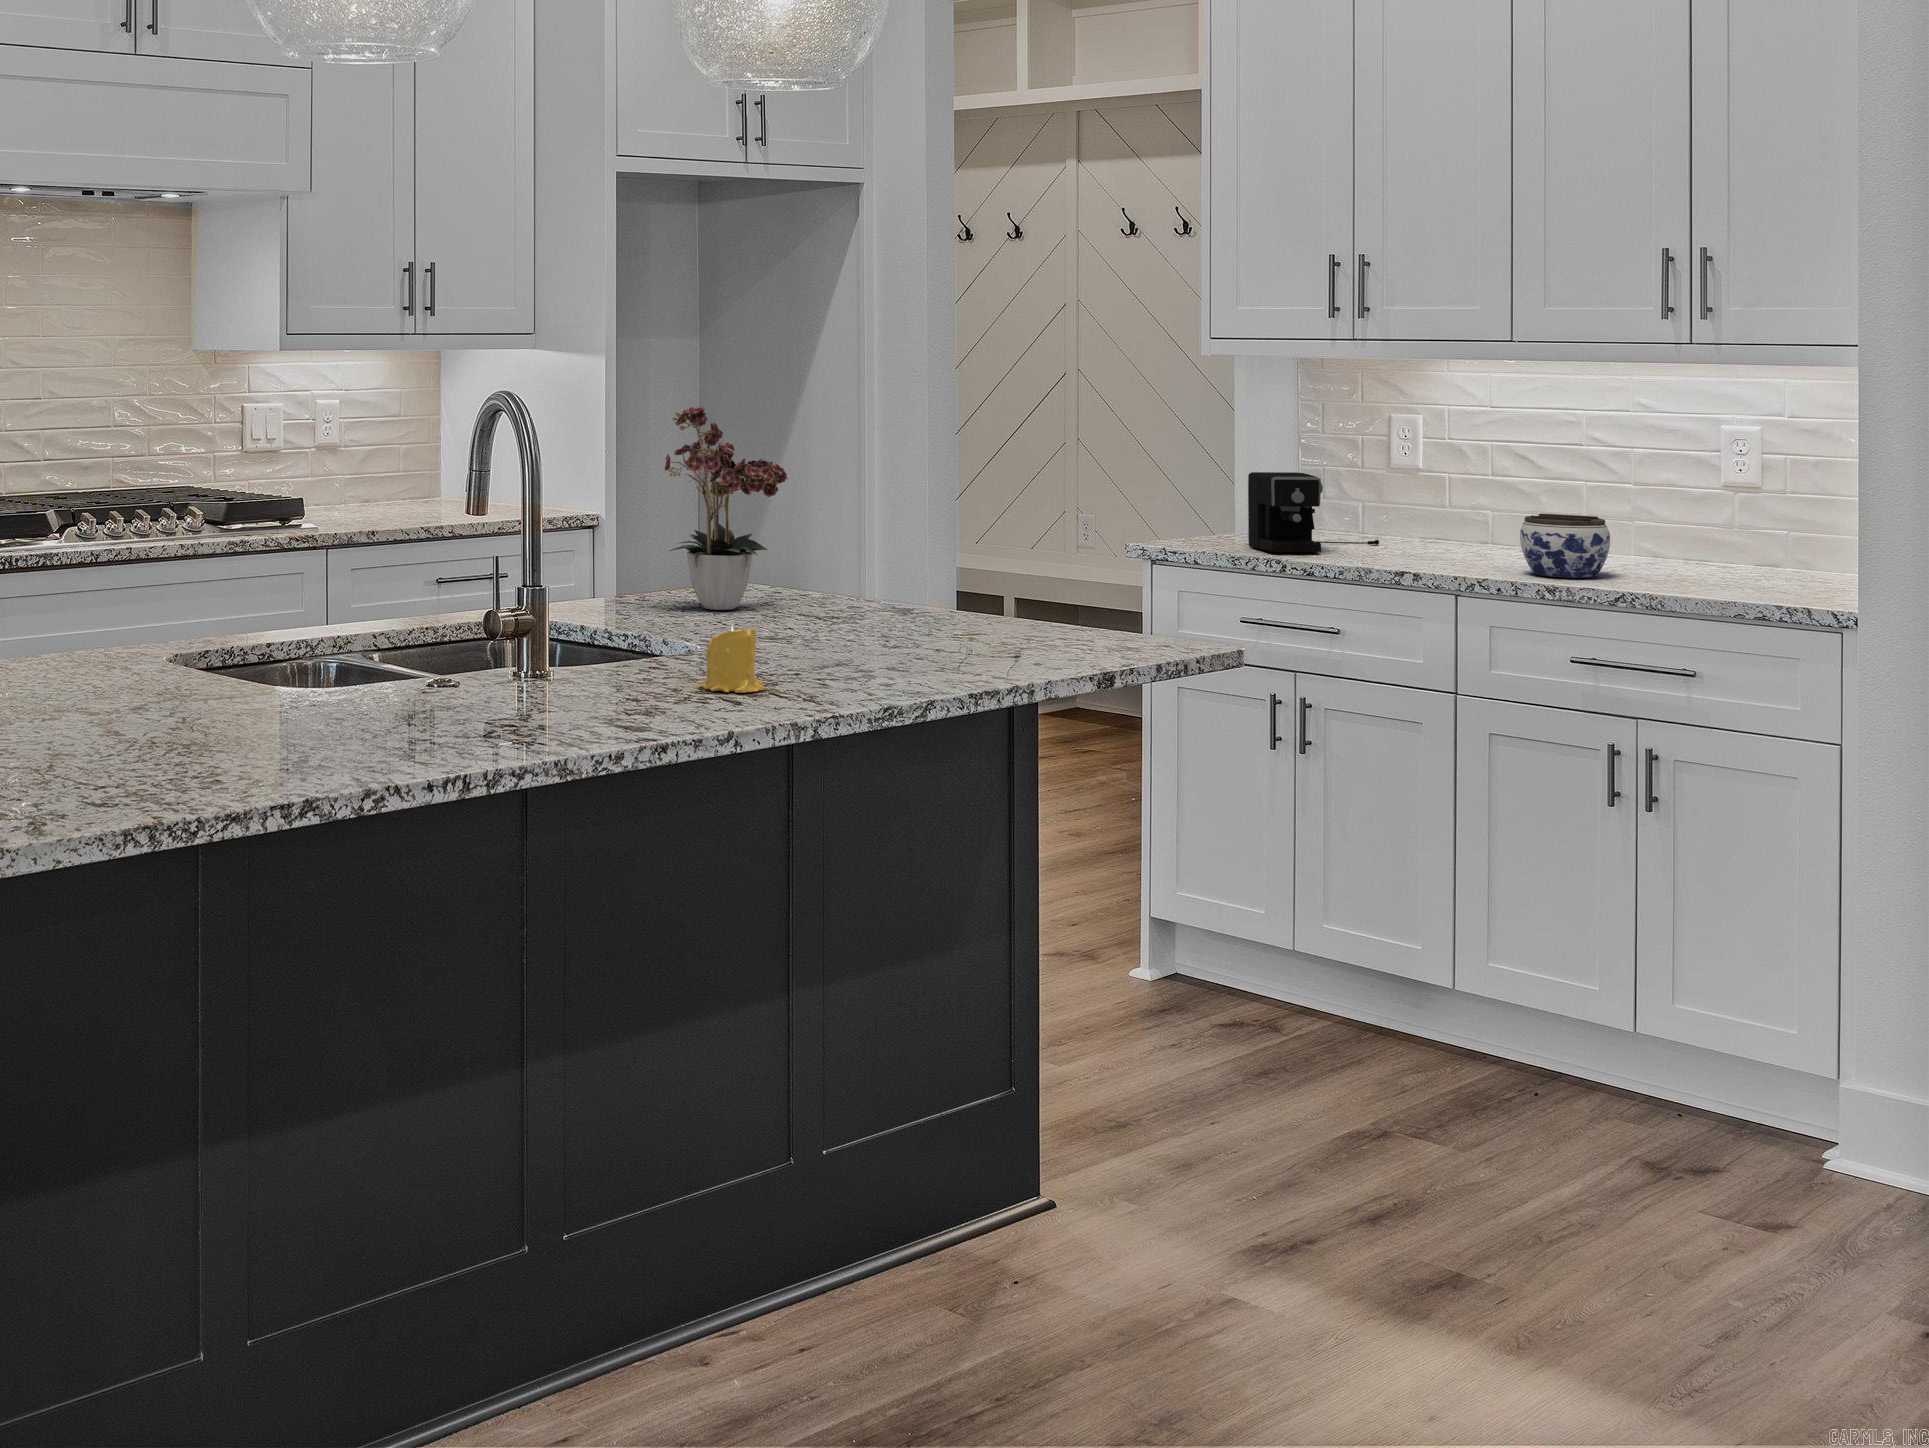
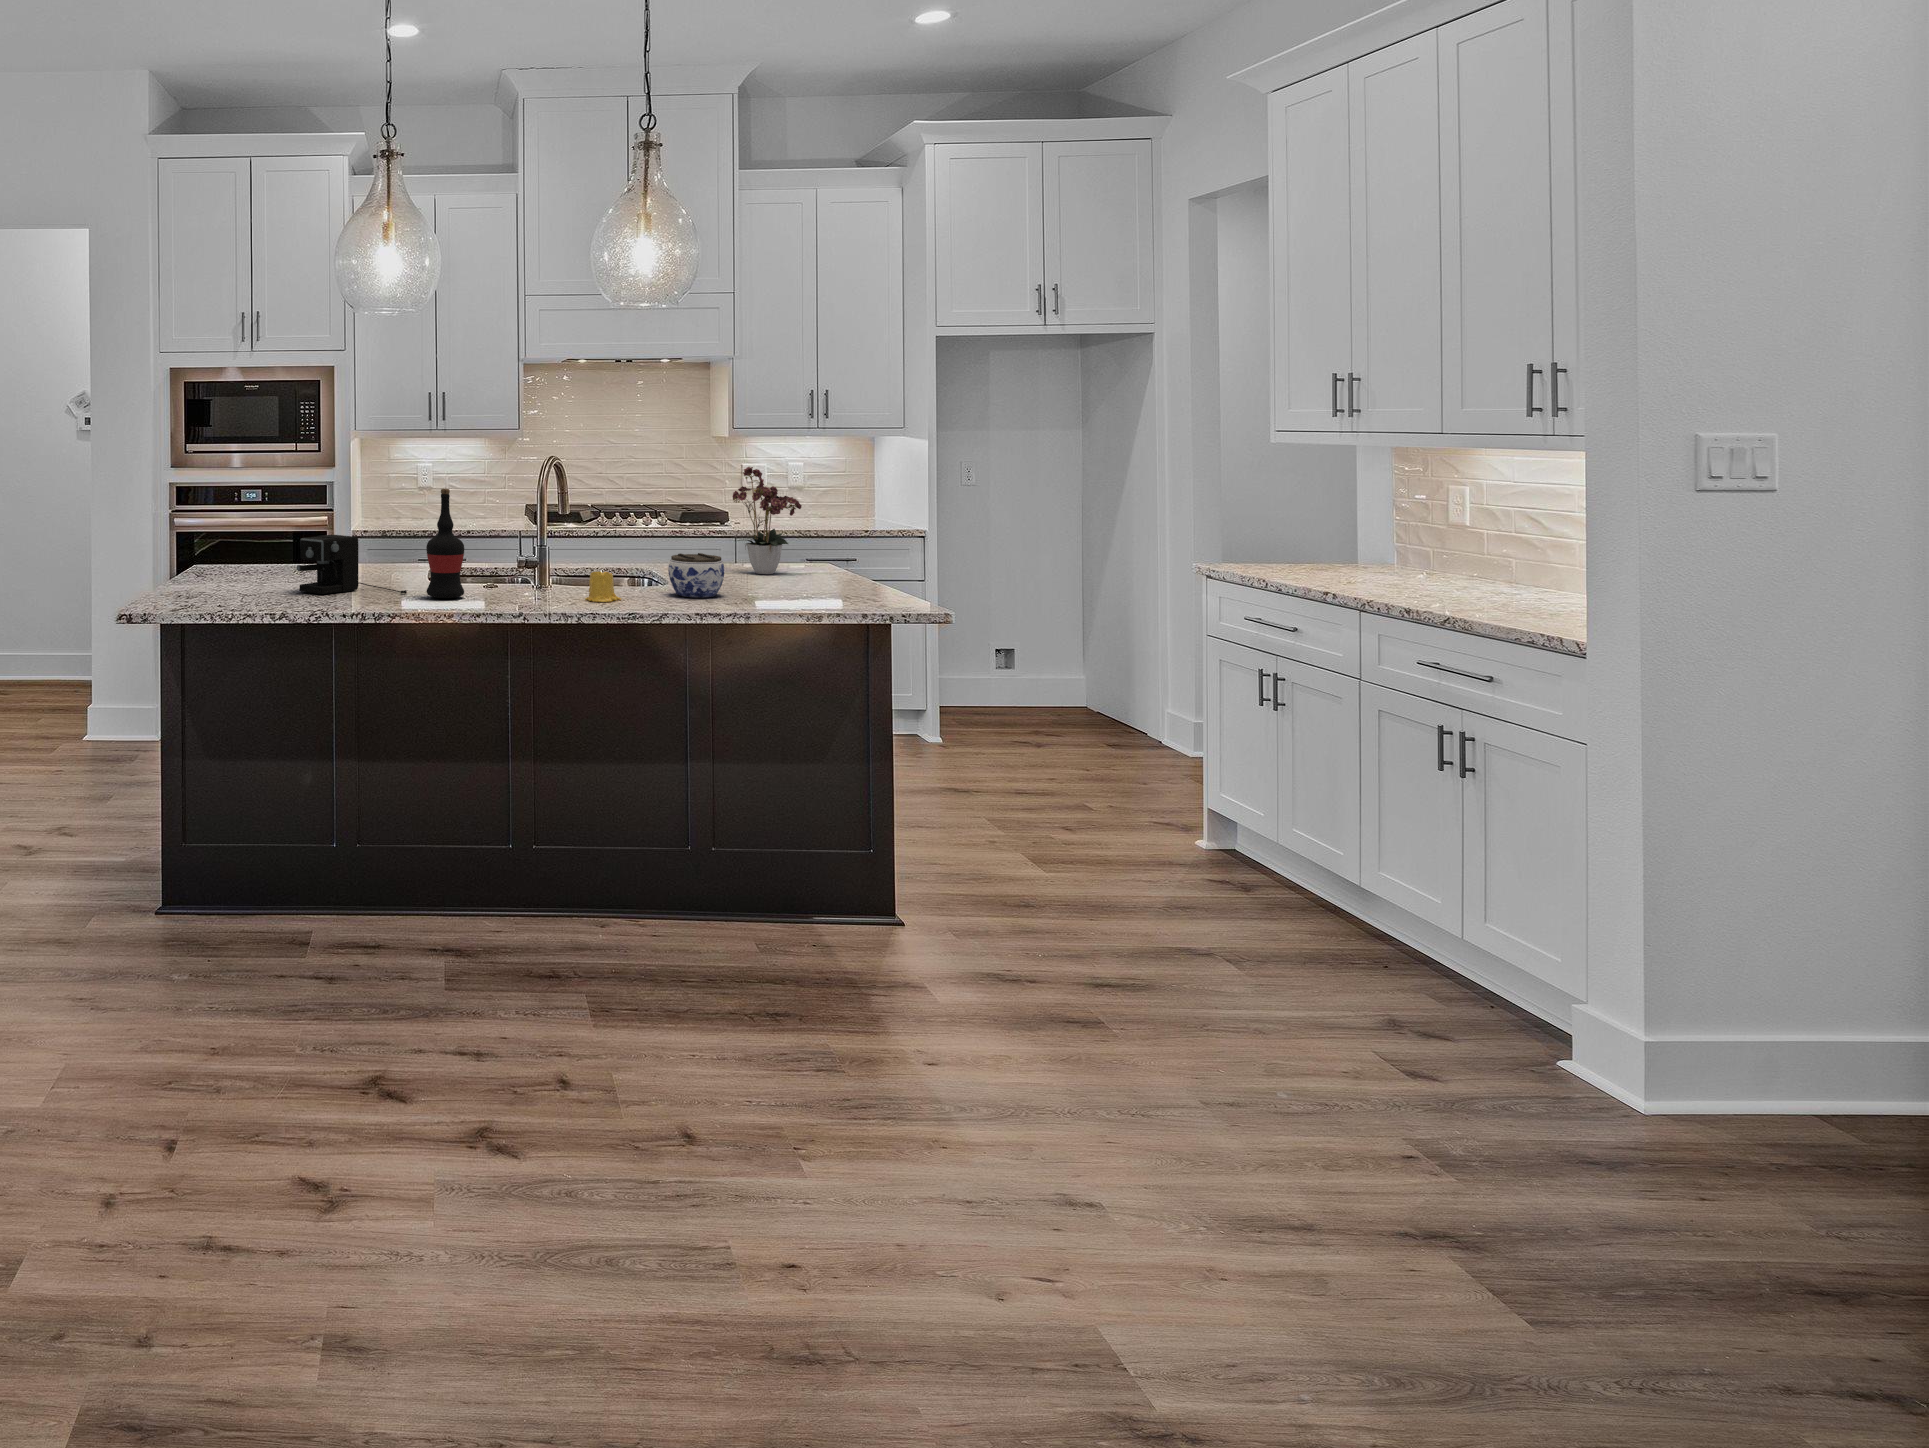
wine bottle: none [409,470,497,721] -> present [426,489,464,598]
coffee maker: present [1248,472,1379,552] -> present [297,535,407,594]
jar: present [1520,514,1610,578] -> present [668,553,724,598]

